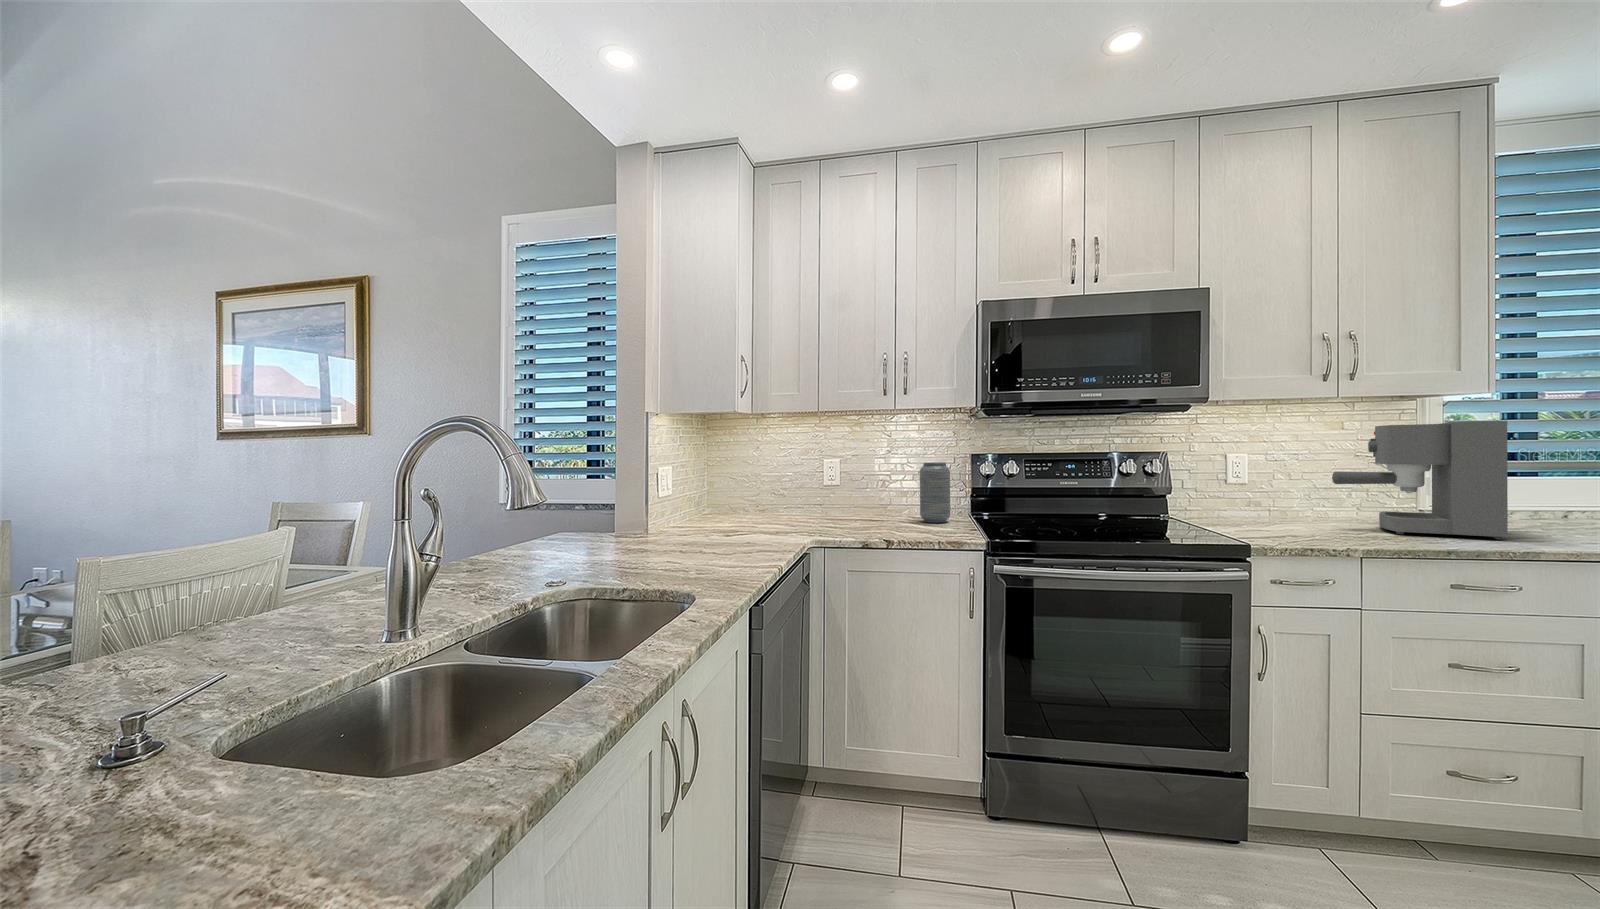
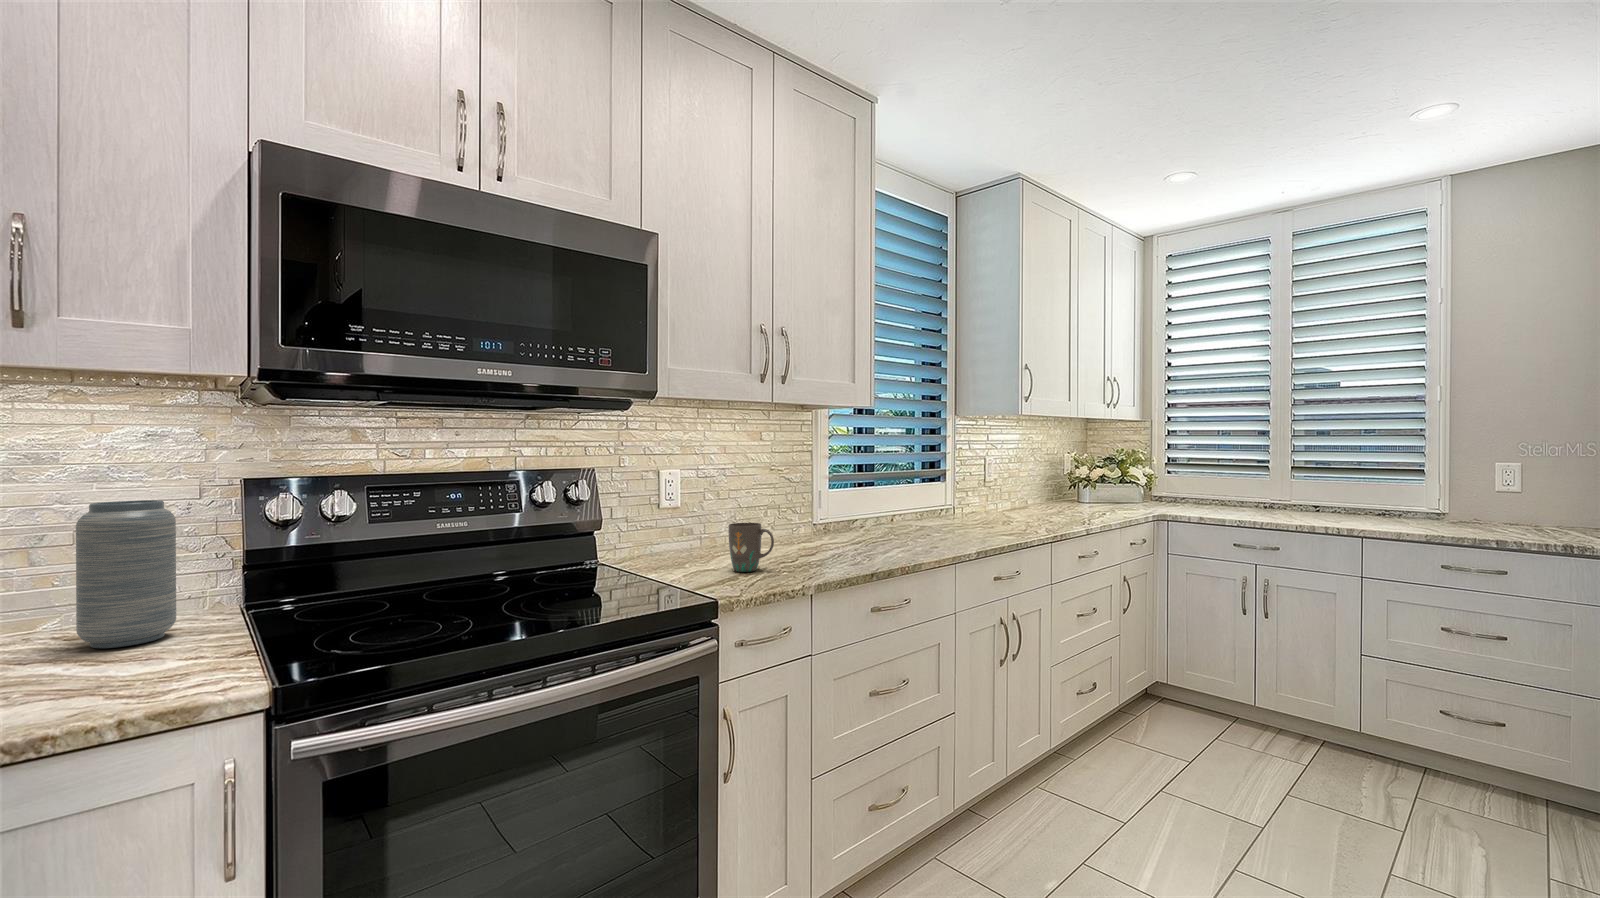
coffee maker: present [1332,421,1508,539] -> none [767,434,899,556]
mug: none [1277,496,1320,535] -> present [728,523,774,572]

